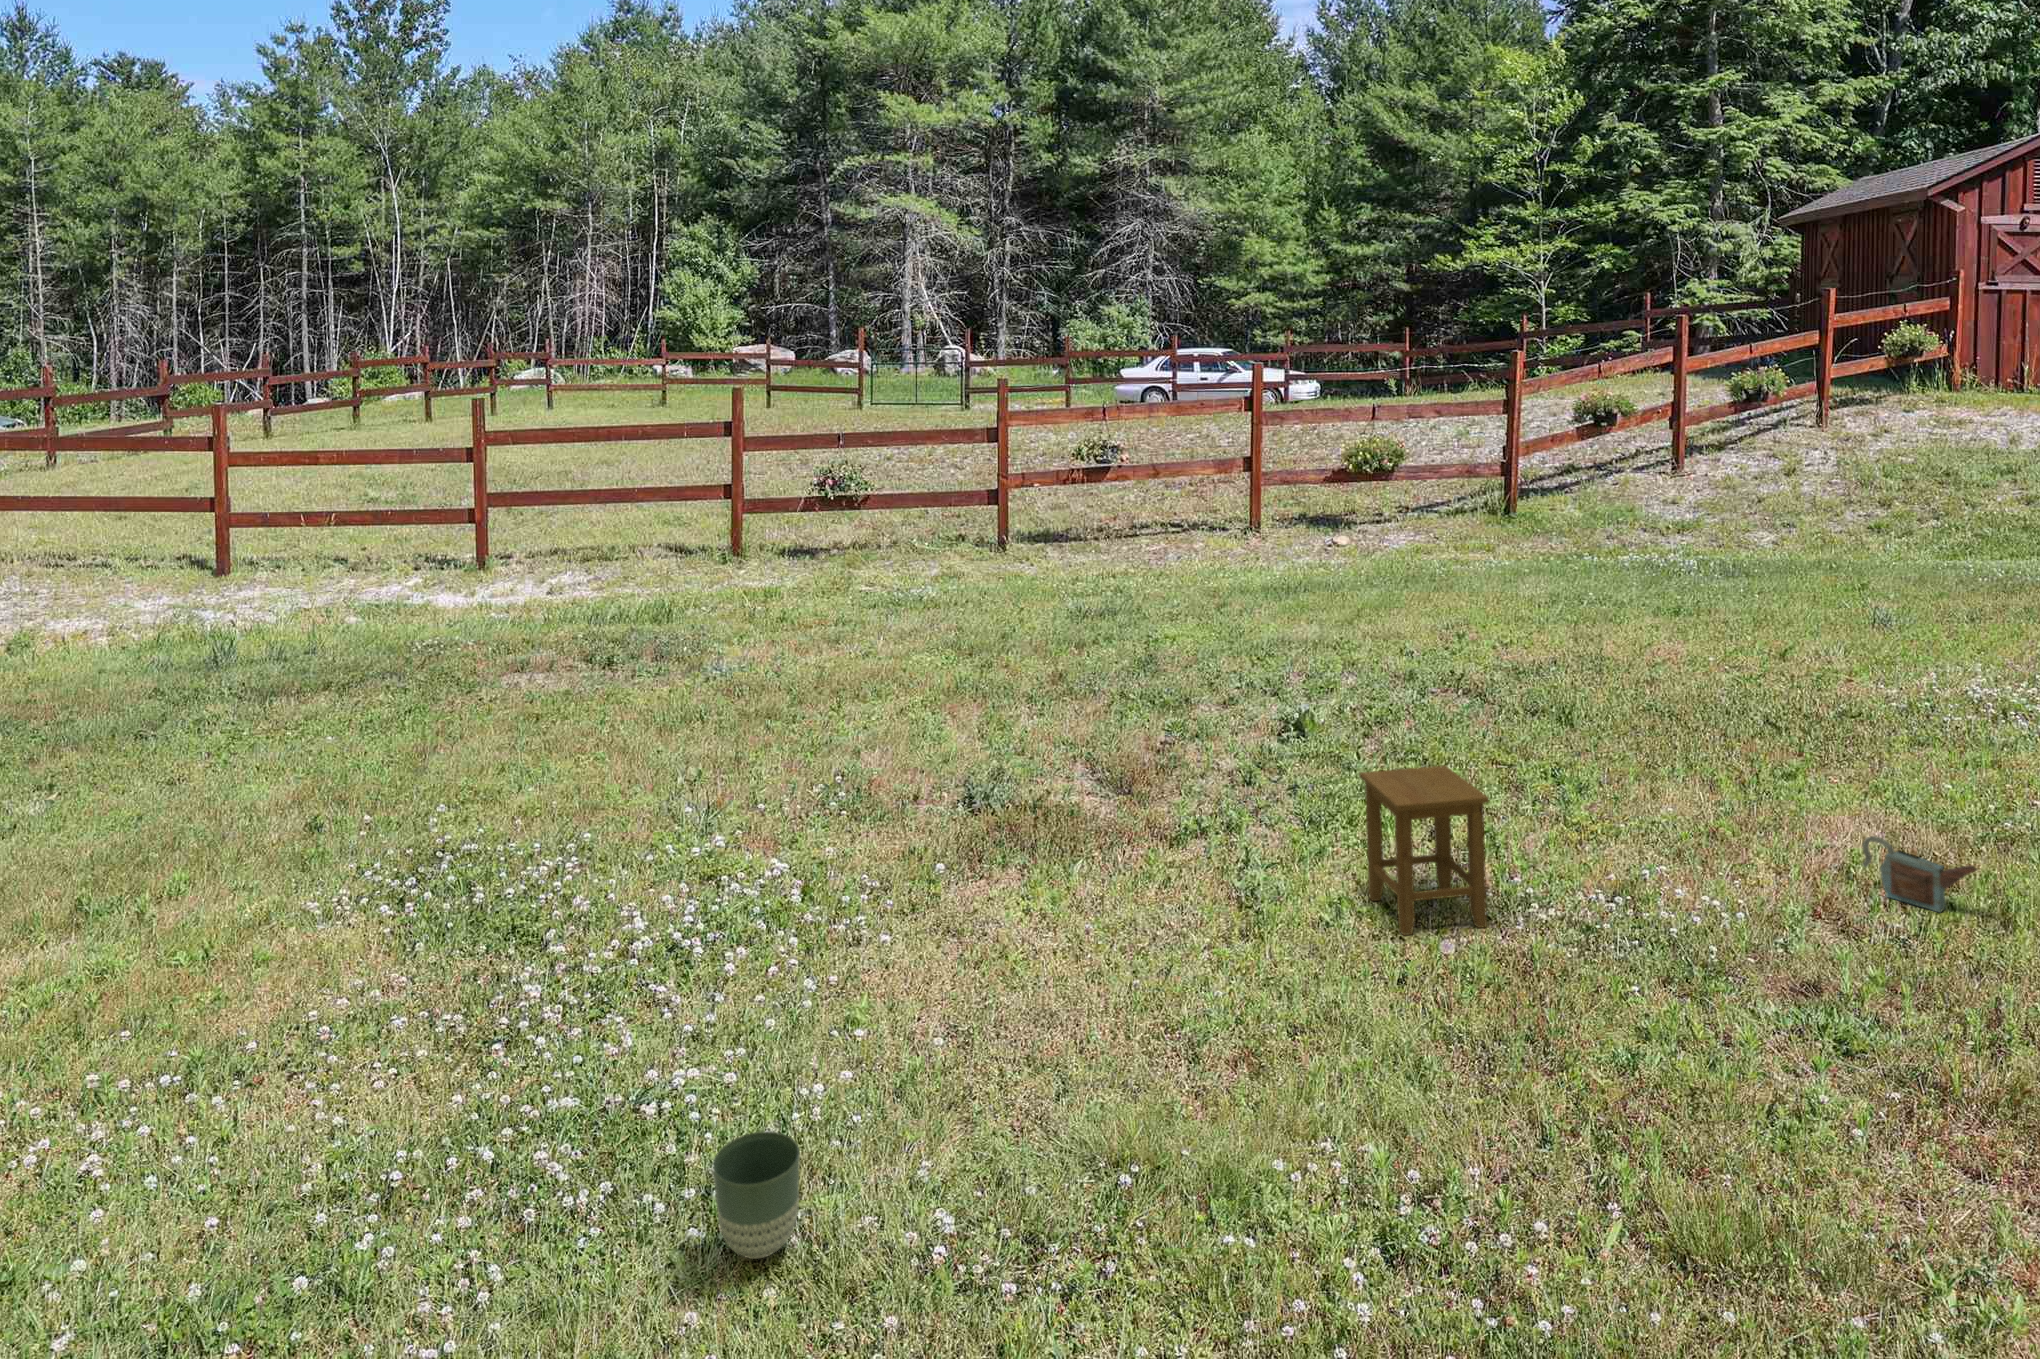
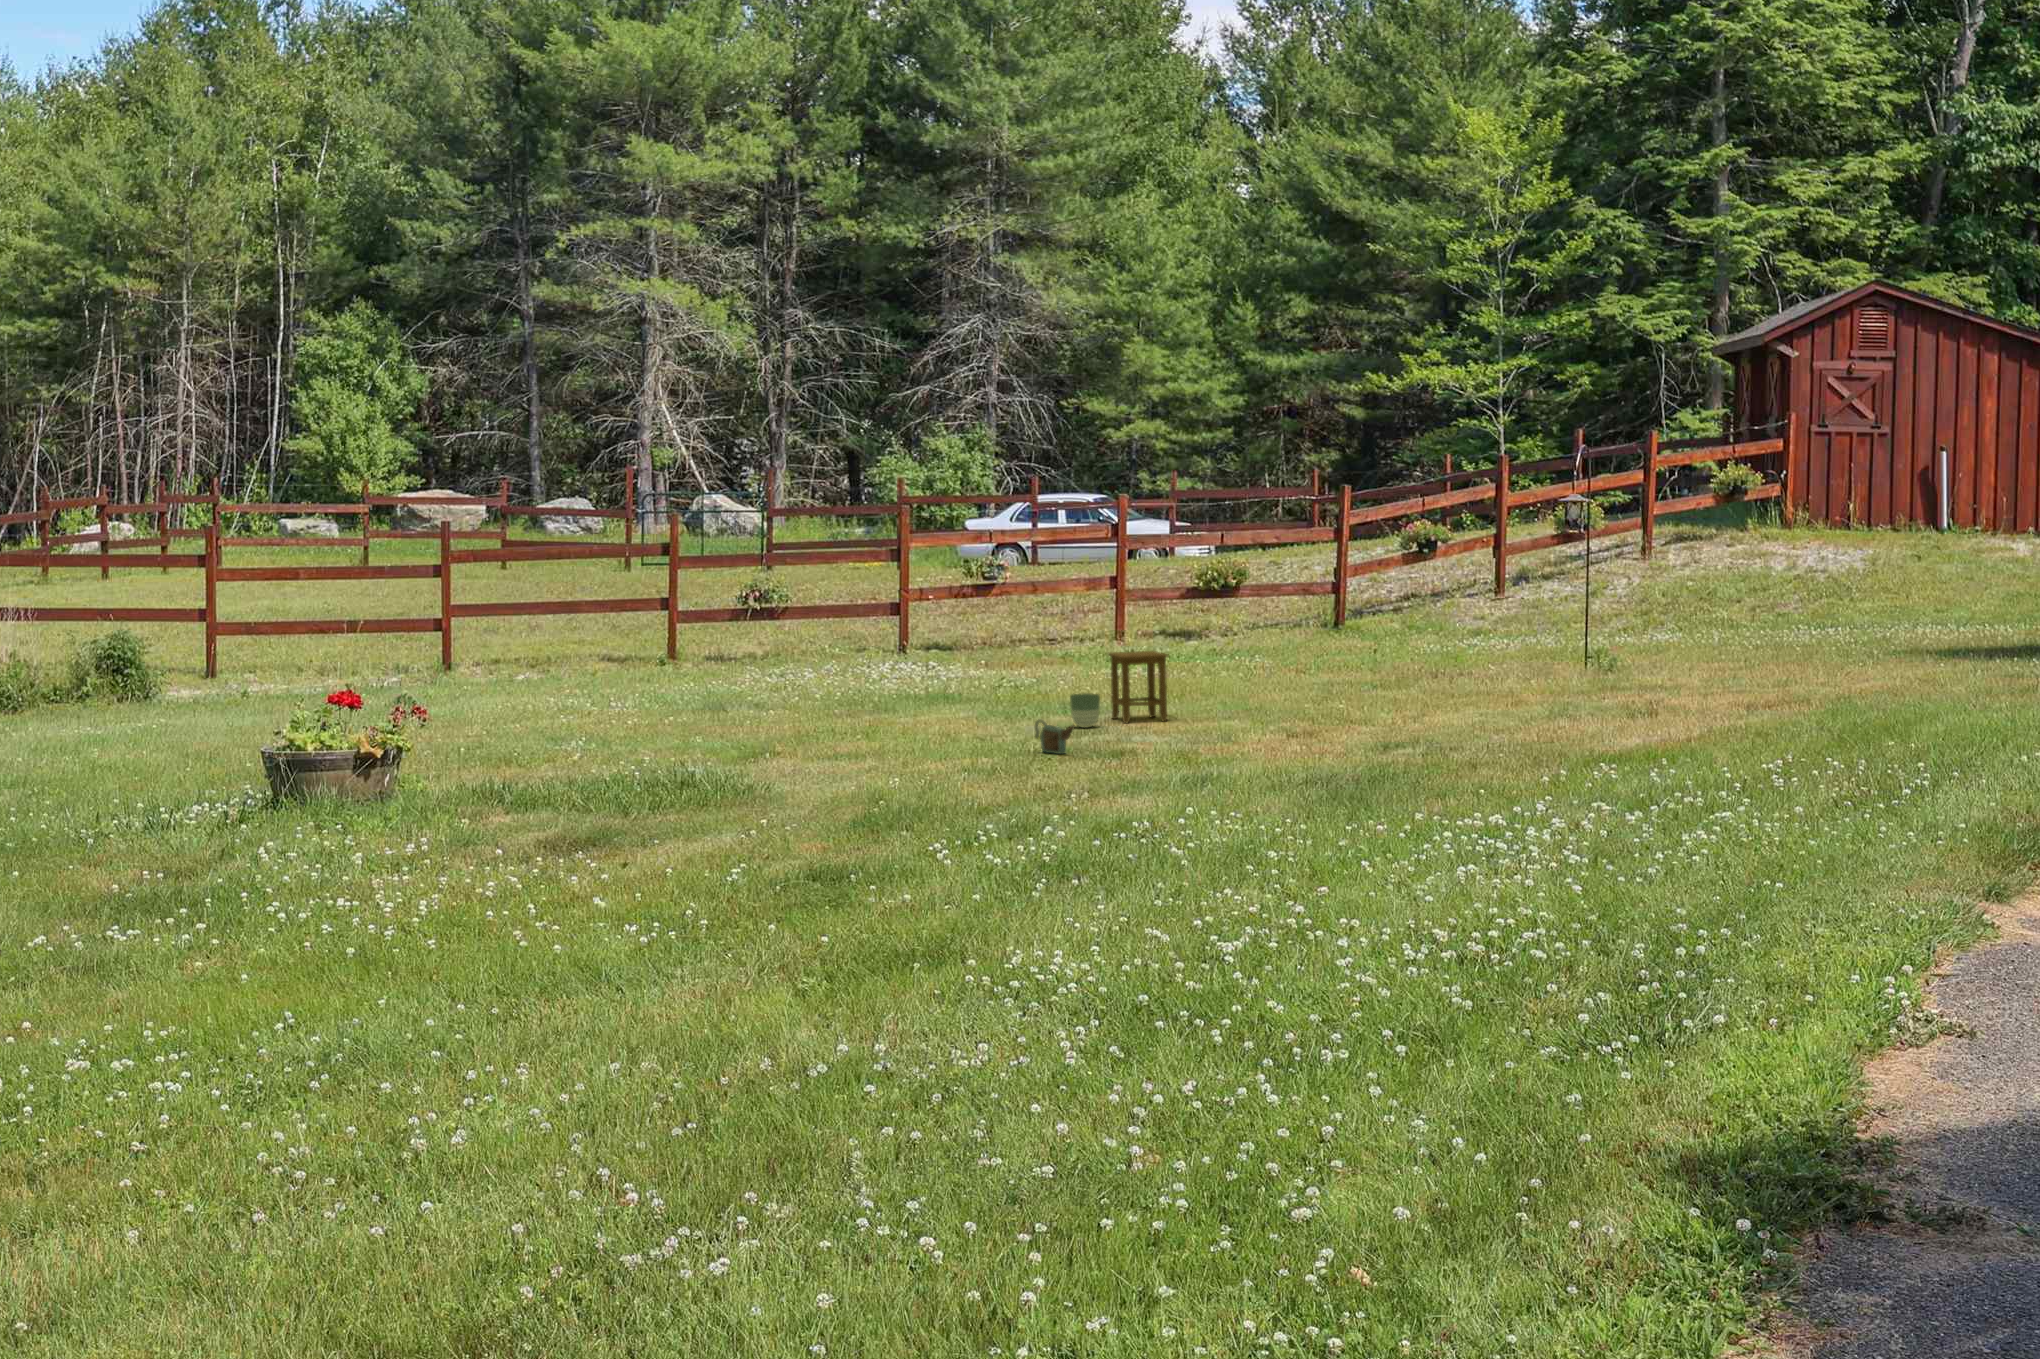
watering can: present [1862,836,1977,912] -> present [1035,720,1075,754]
planter: present [713,1131,800,1259] -> present [1070,693,1100,728]

